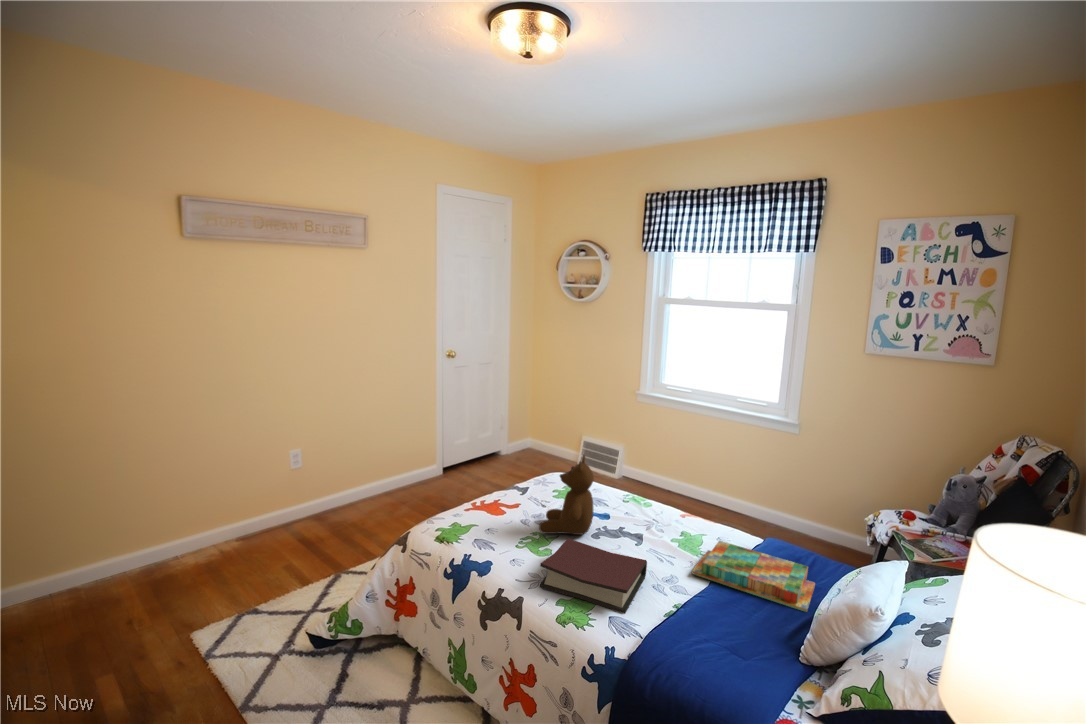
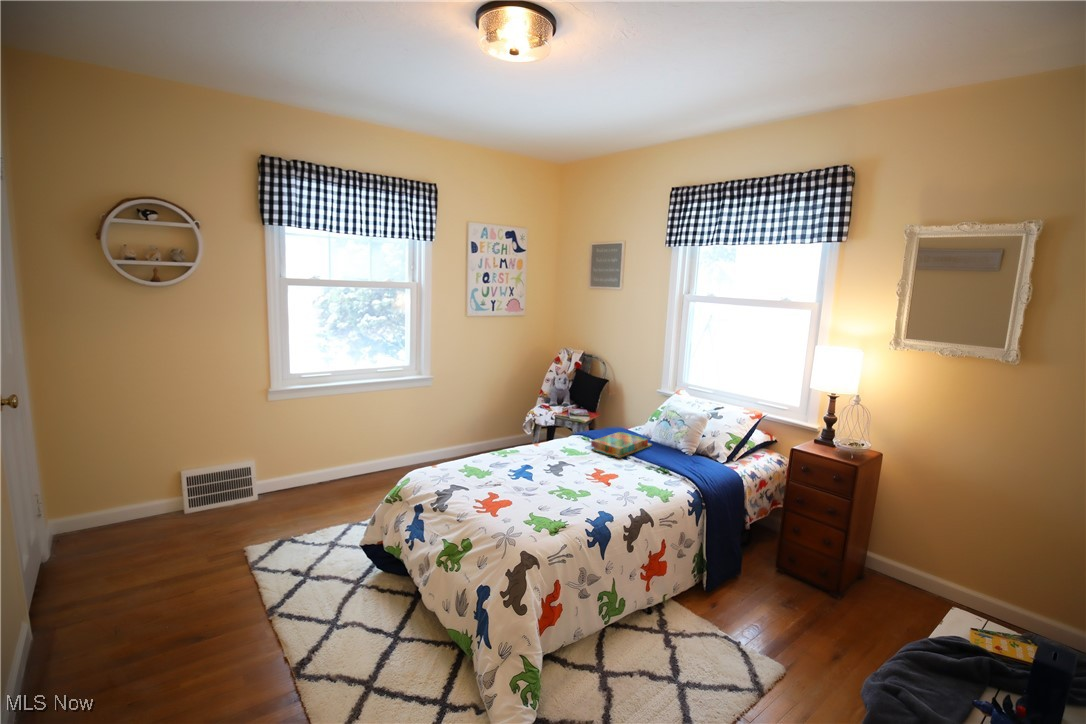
teddy bear: present [539,455,594,535] -> none [530,419,580,489]
hardback book: present [539,538,647,614] -> none [594,459,663,499]

